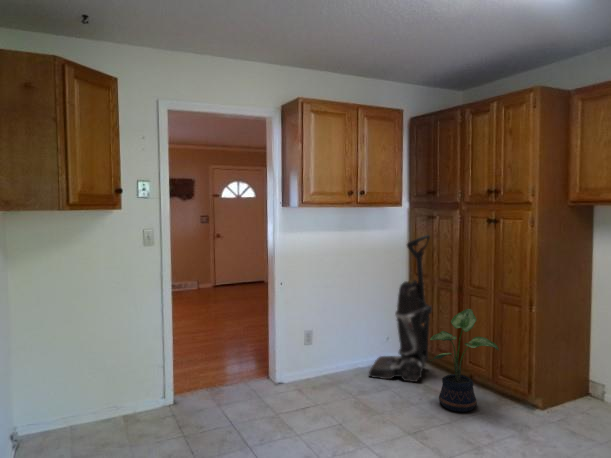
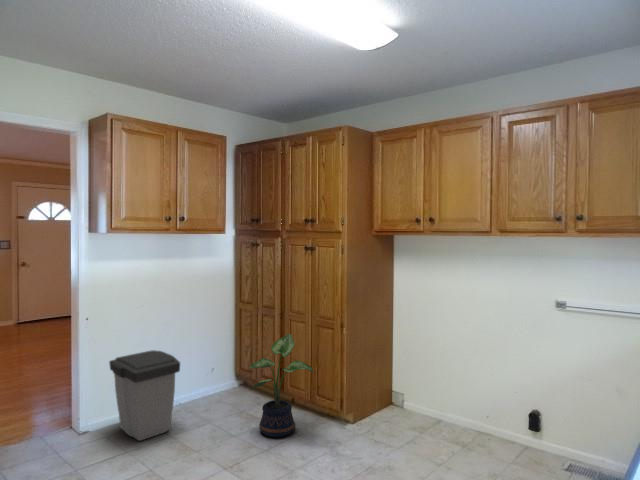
vacuum cleaner: present [369,235,432,382] -> none [191,262,255,413]
trash can: none [299,315,362,396] -> present [109,350,180,441]

